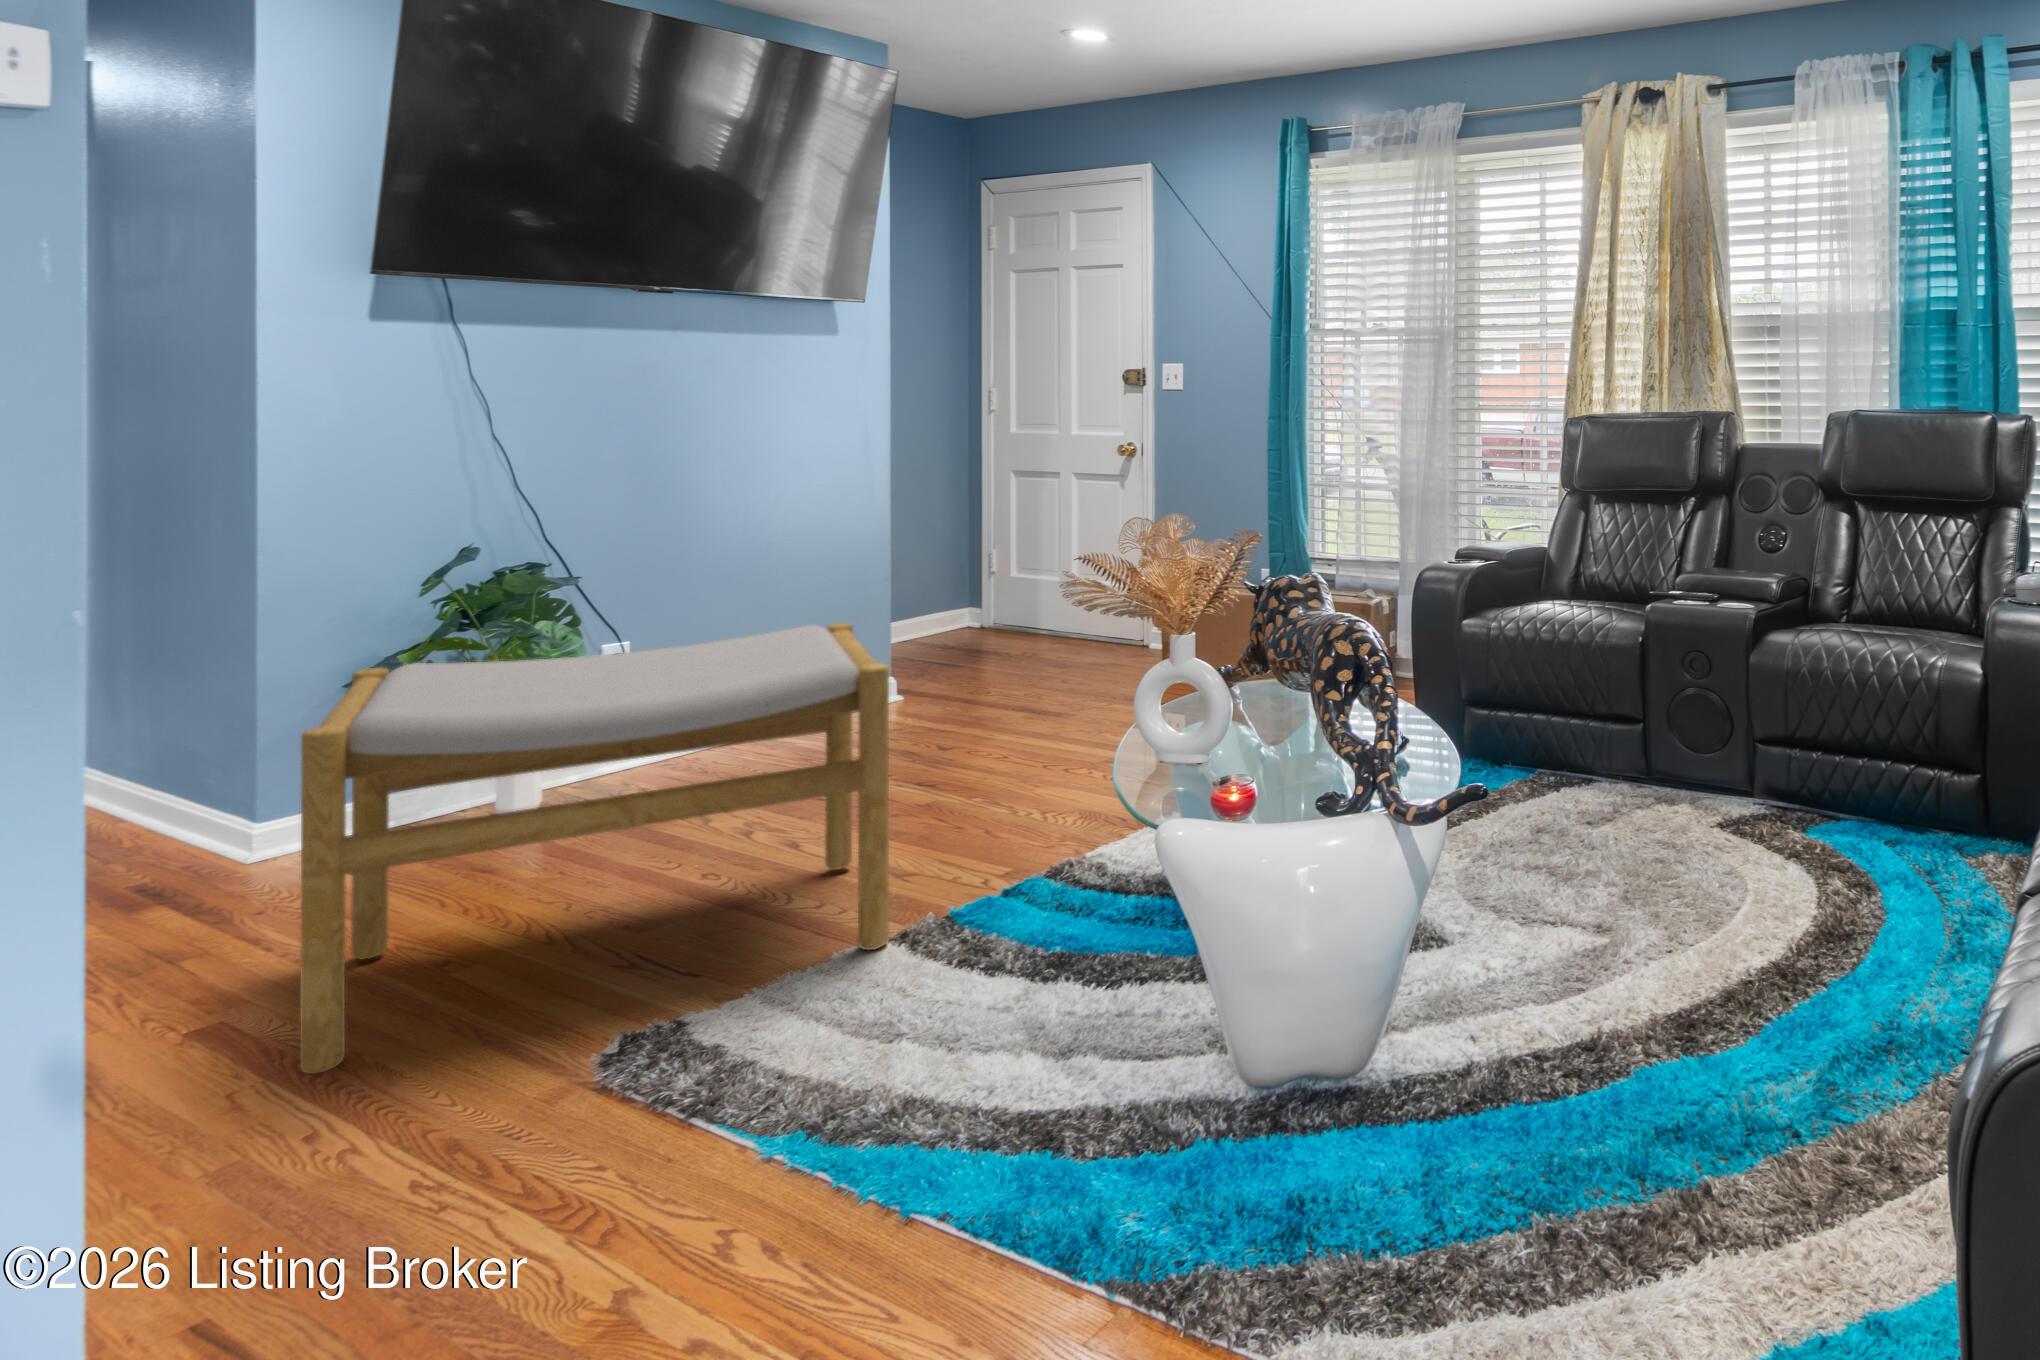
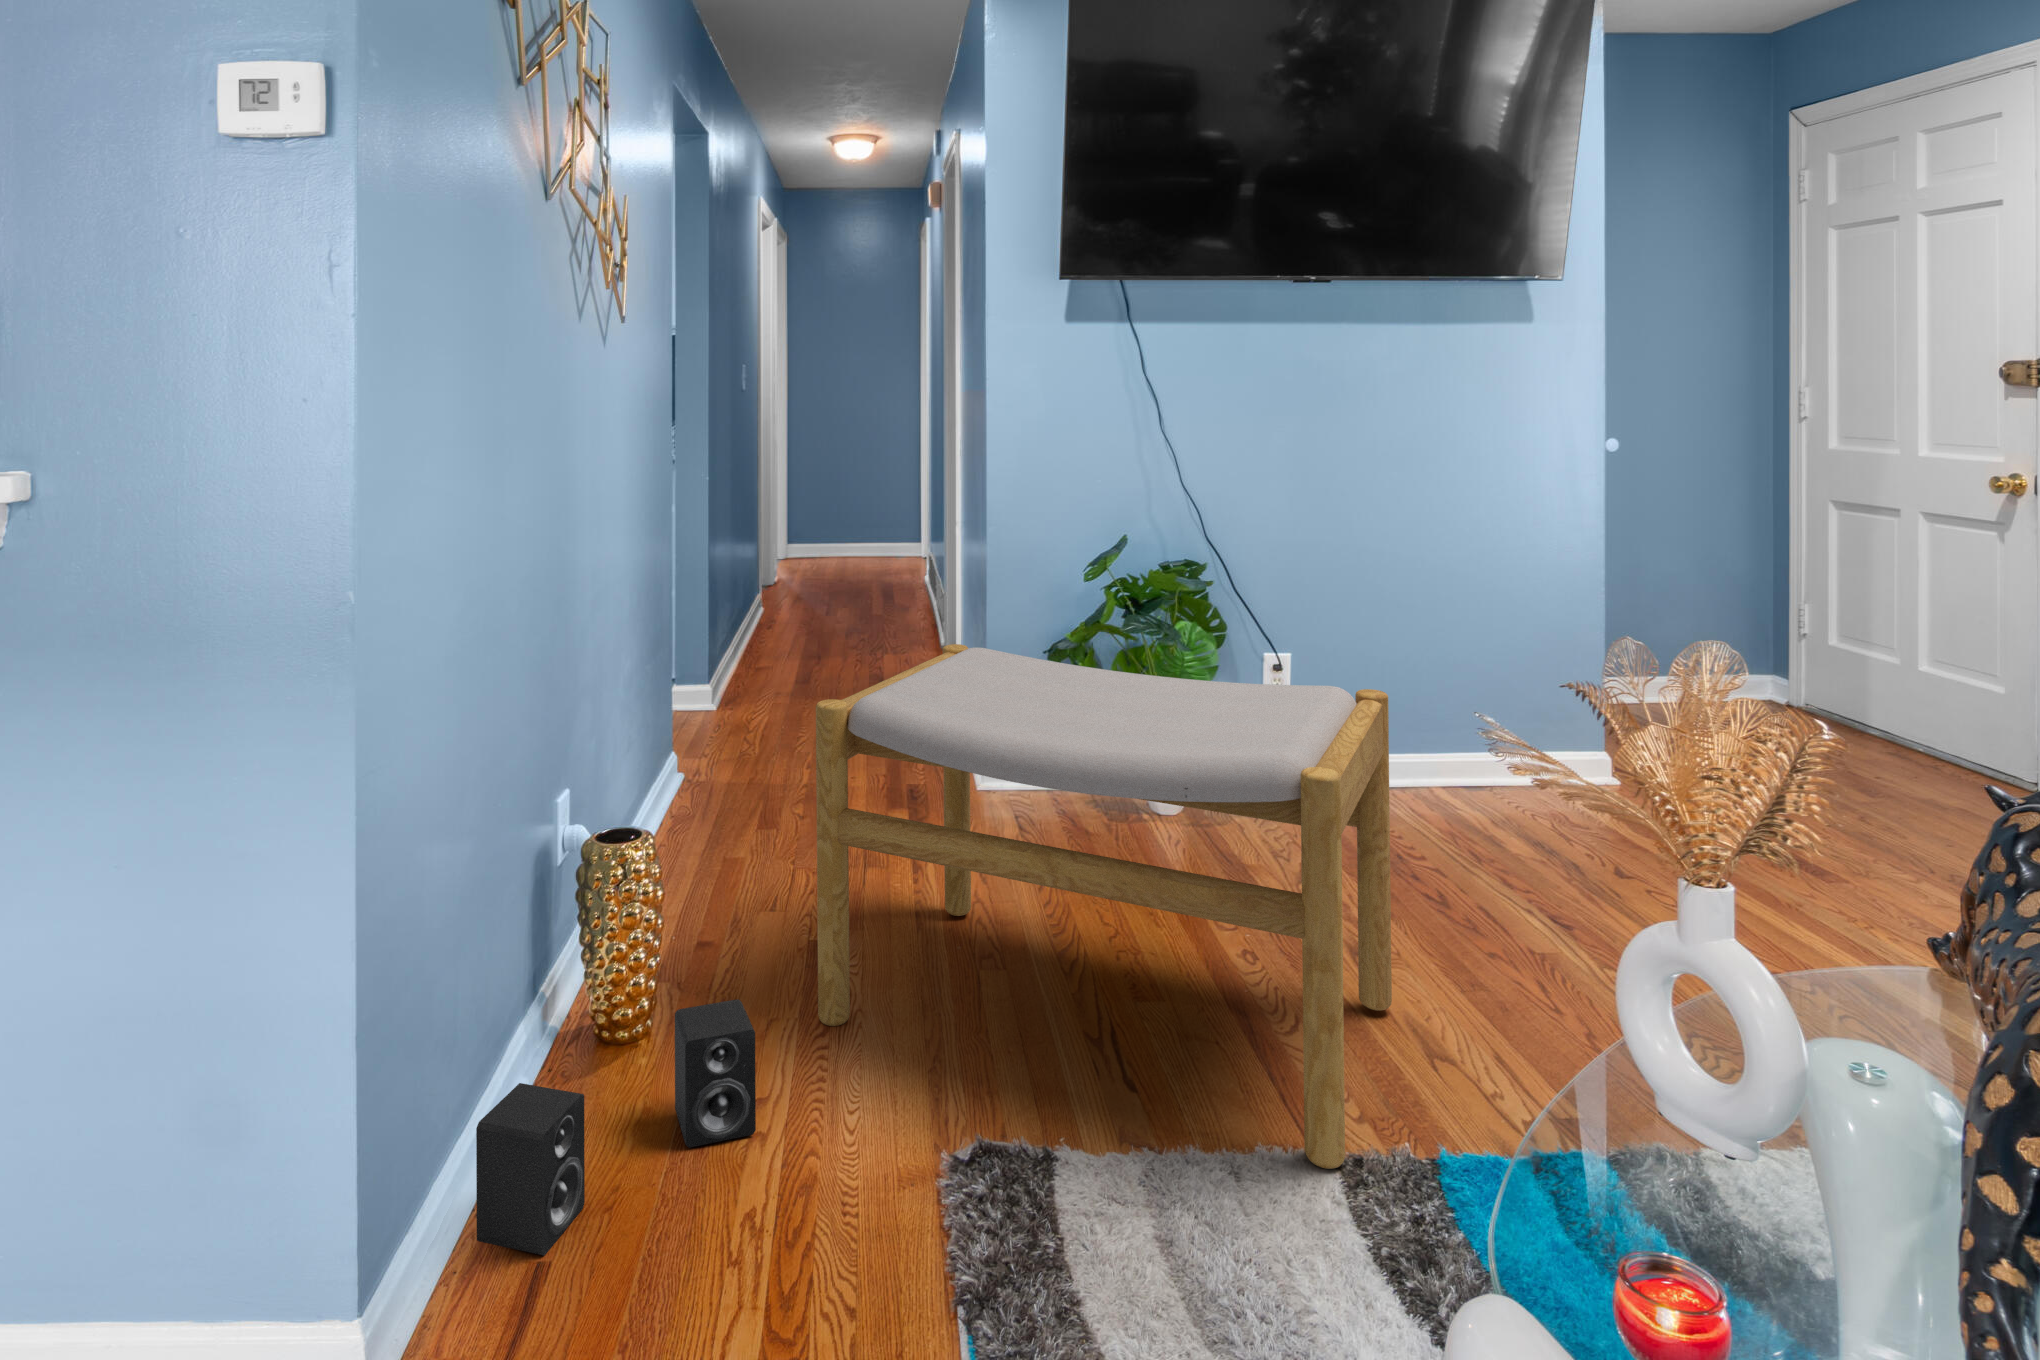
speaker: none [90,1041,351,1355] -> present [476,999,756,1256]

